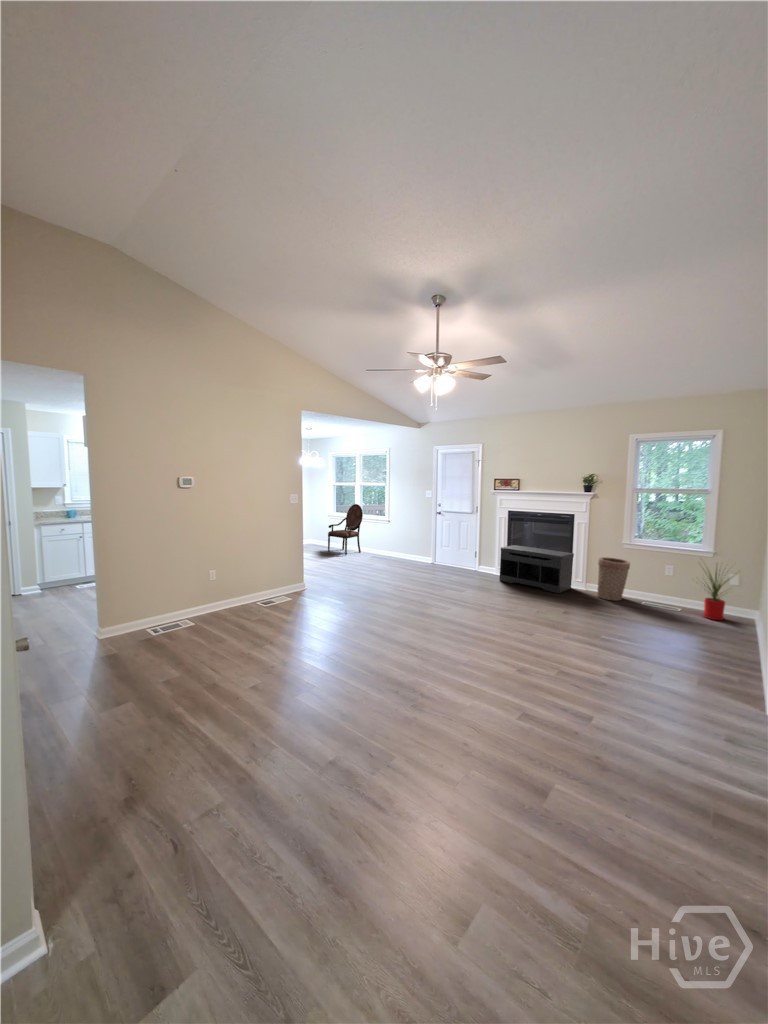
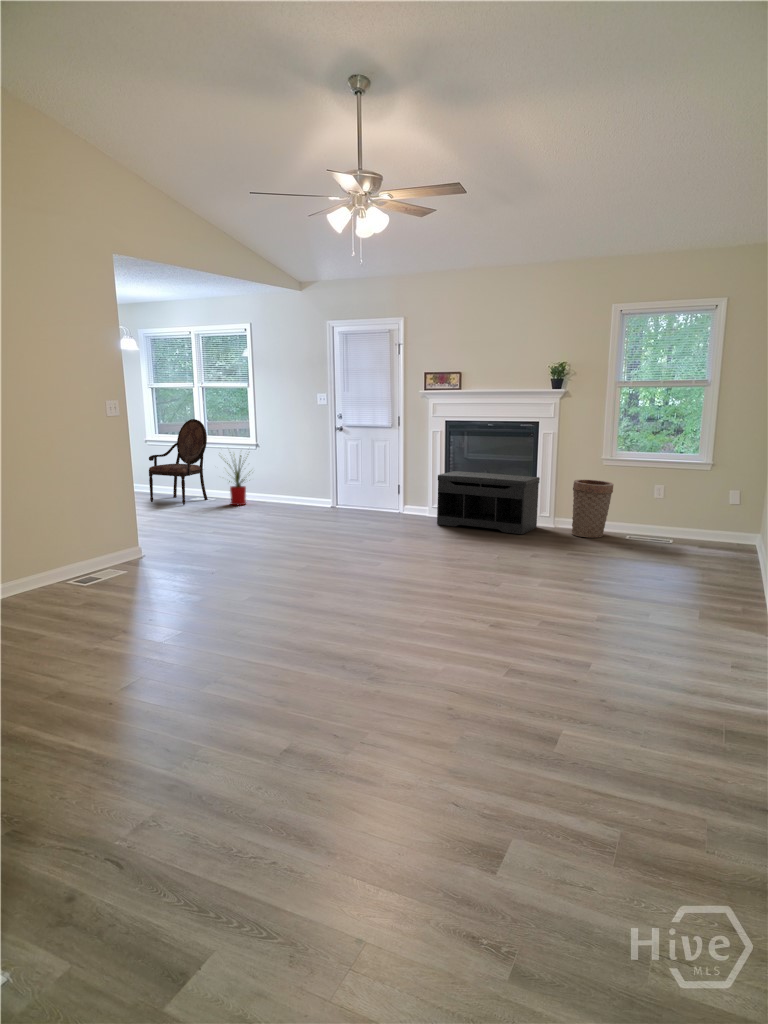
house plant: present [703,568,736,620] -> present [227,455,246,505]

